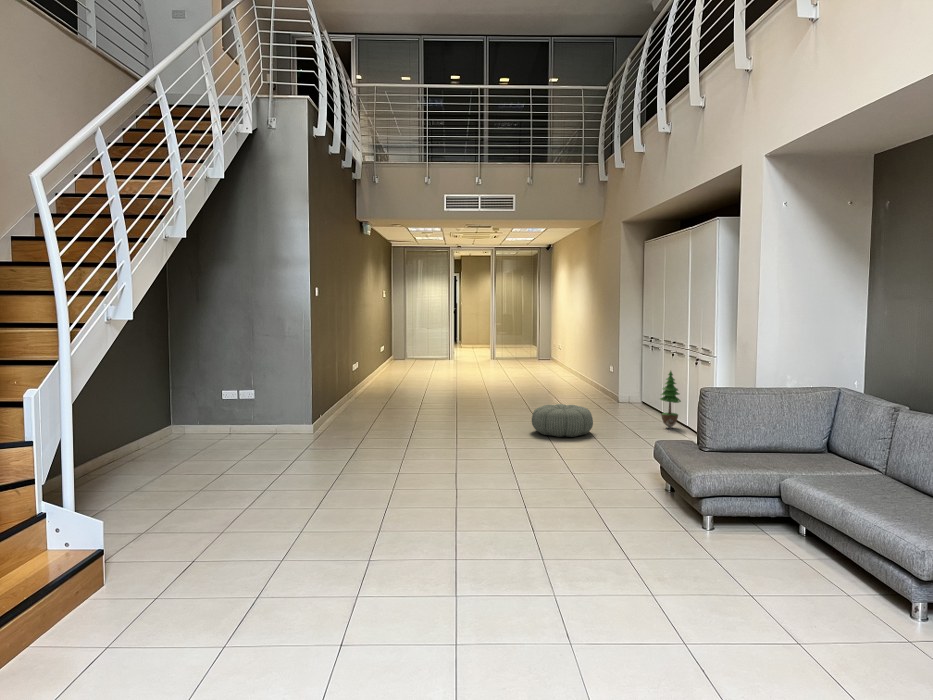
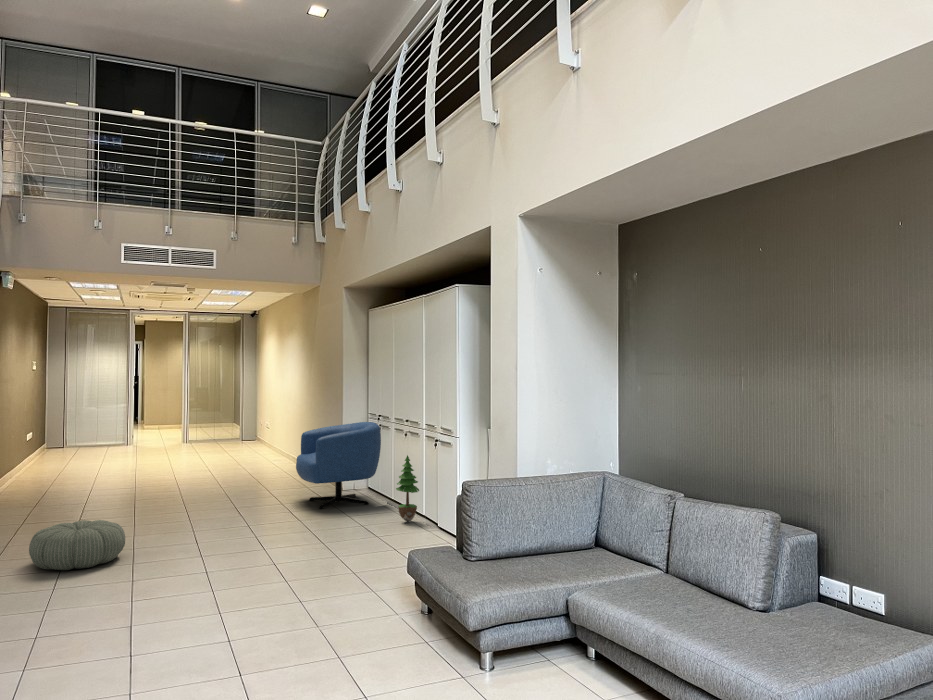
armchair: none [577,342,650,413] -> present [296,422,381,509]
pouf: present [532,404,593,437] -> present [29,520,125,570]

